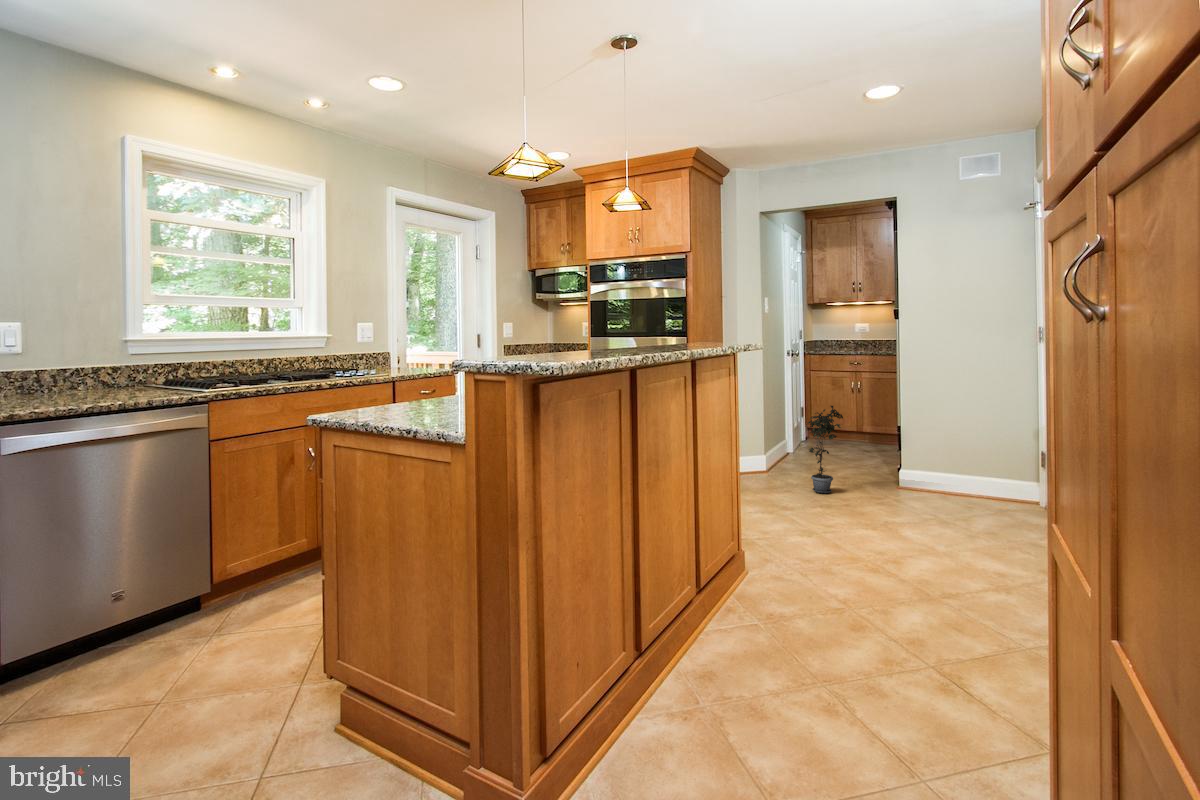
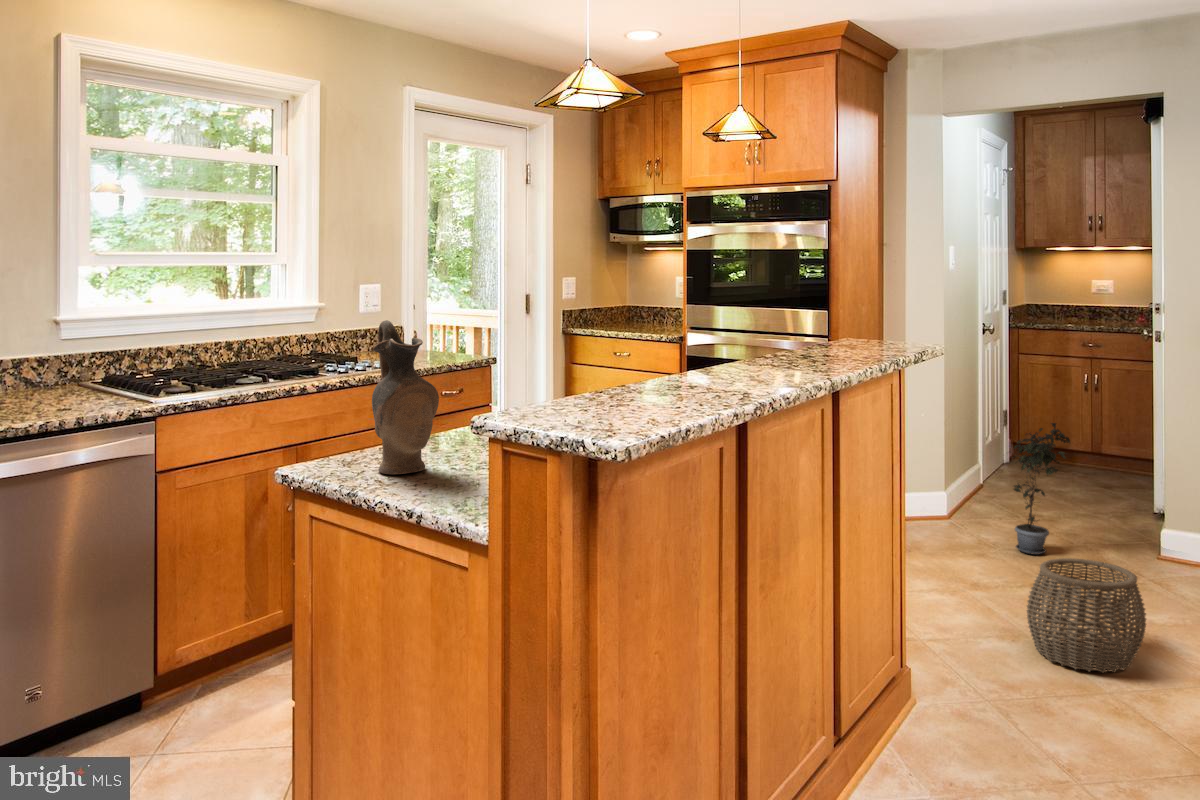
ceramic pitcher: none [377,309,425,414] -> present [372,320,439,474]
woven basket: none [822,485,897,557] -> present [1027,558,1146,673]

